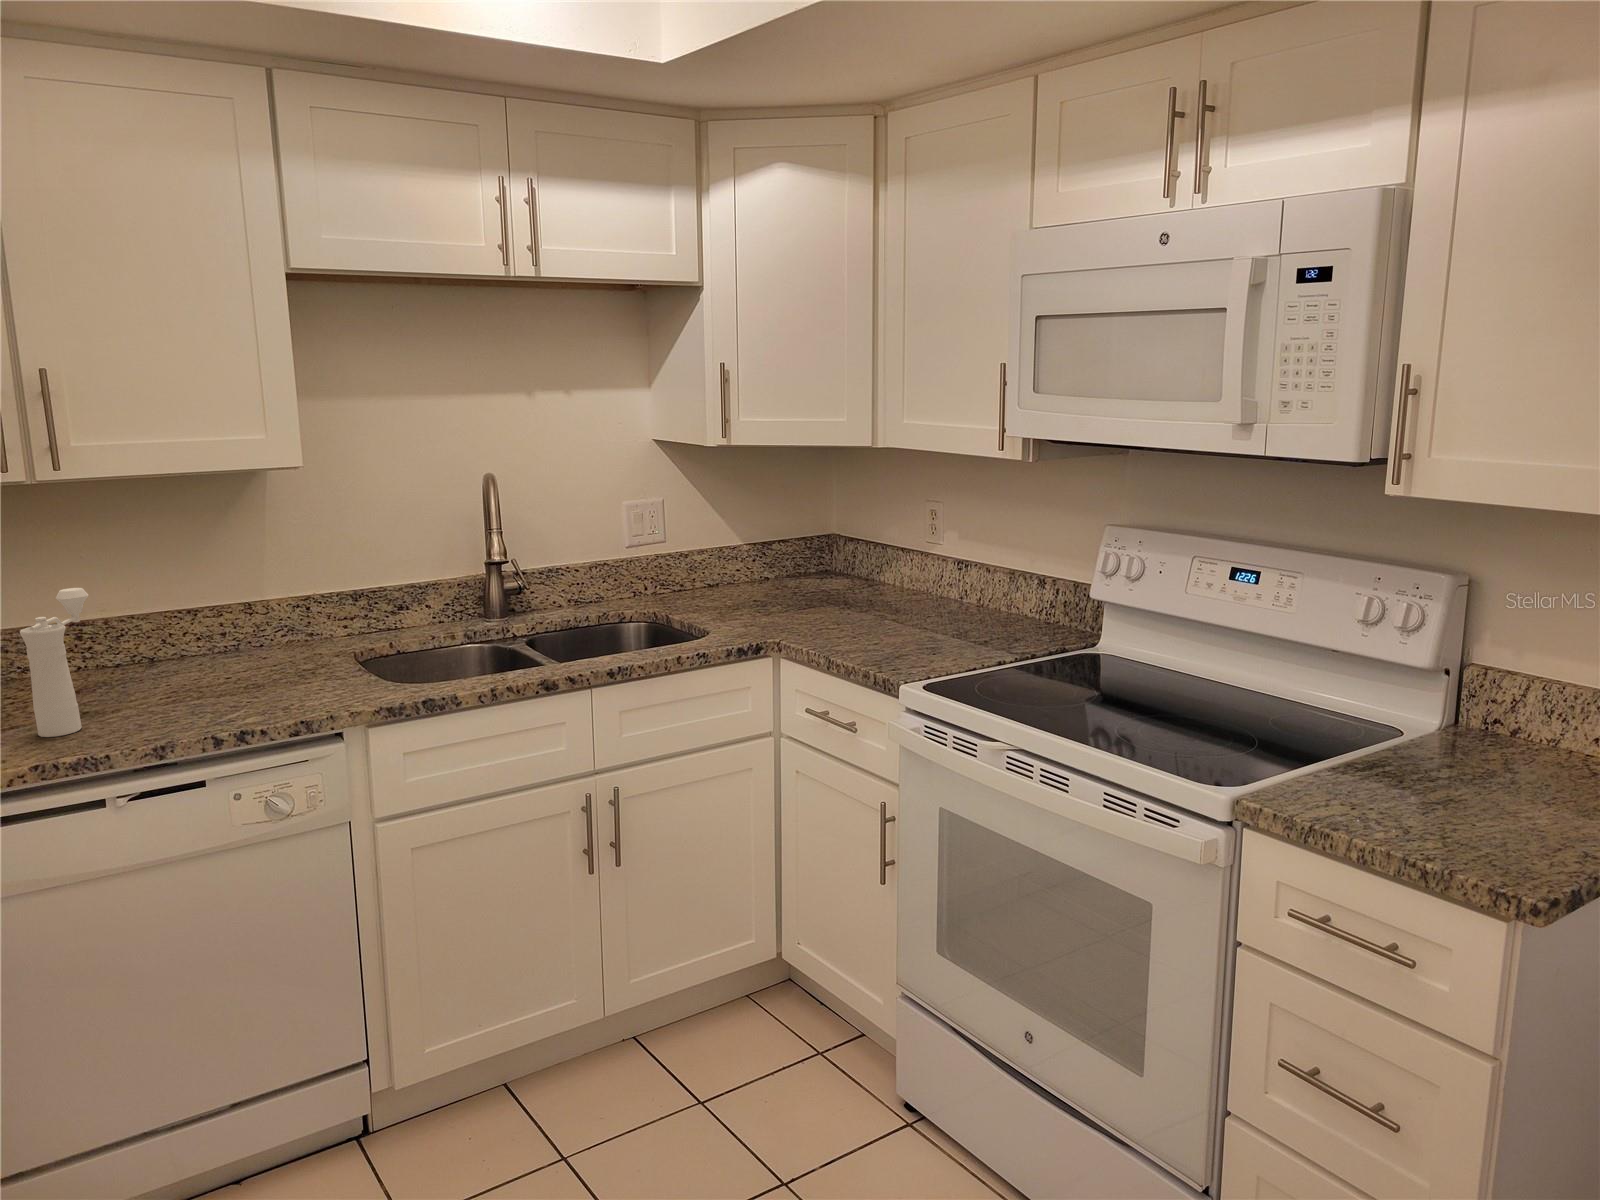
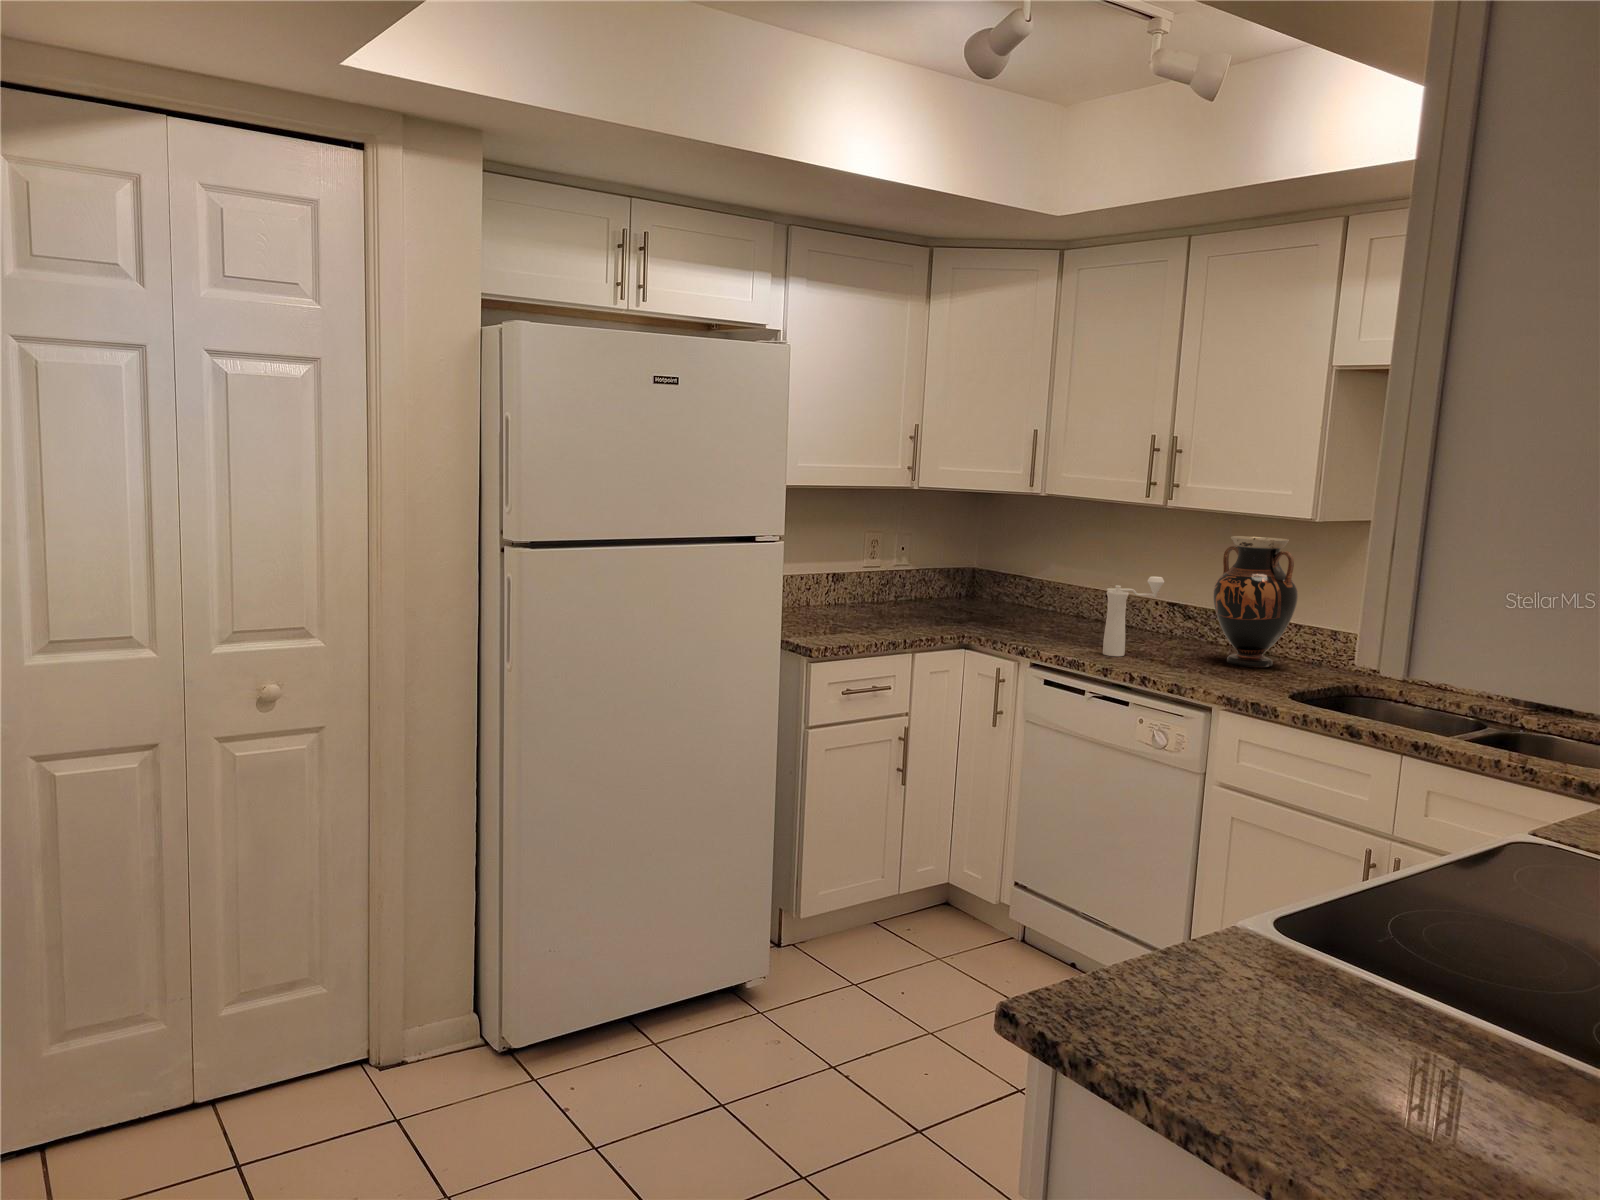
vase: none [121,500,253,682] -> present [1213,536,1298,667]

